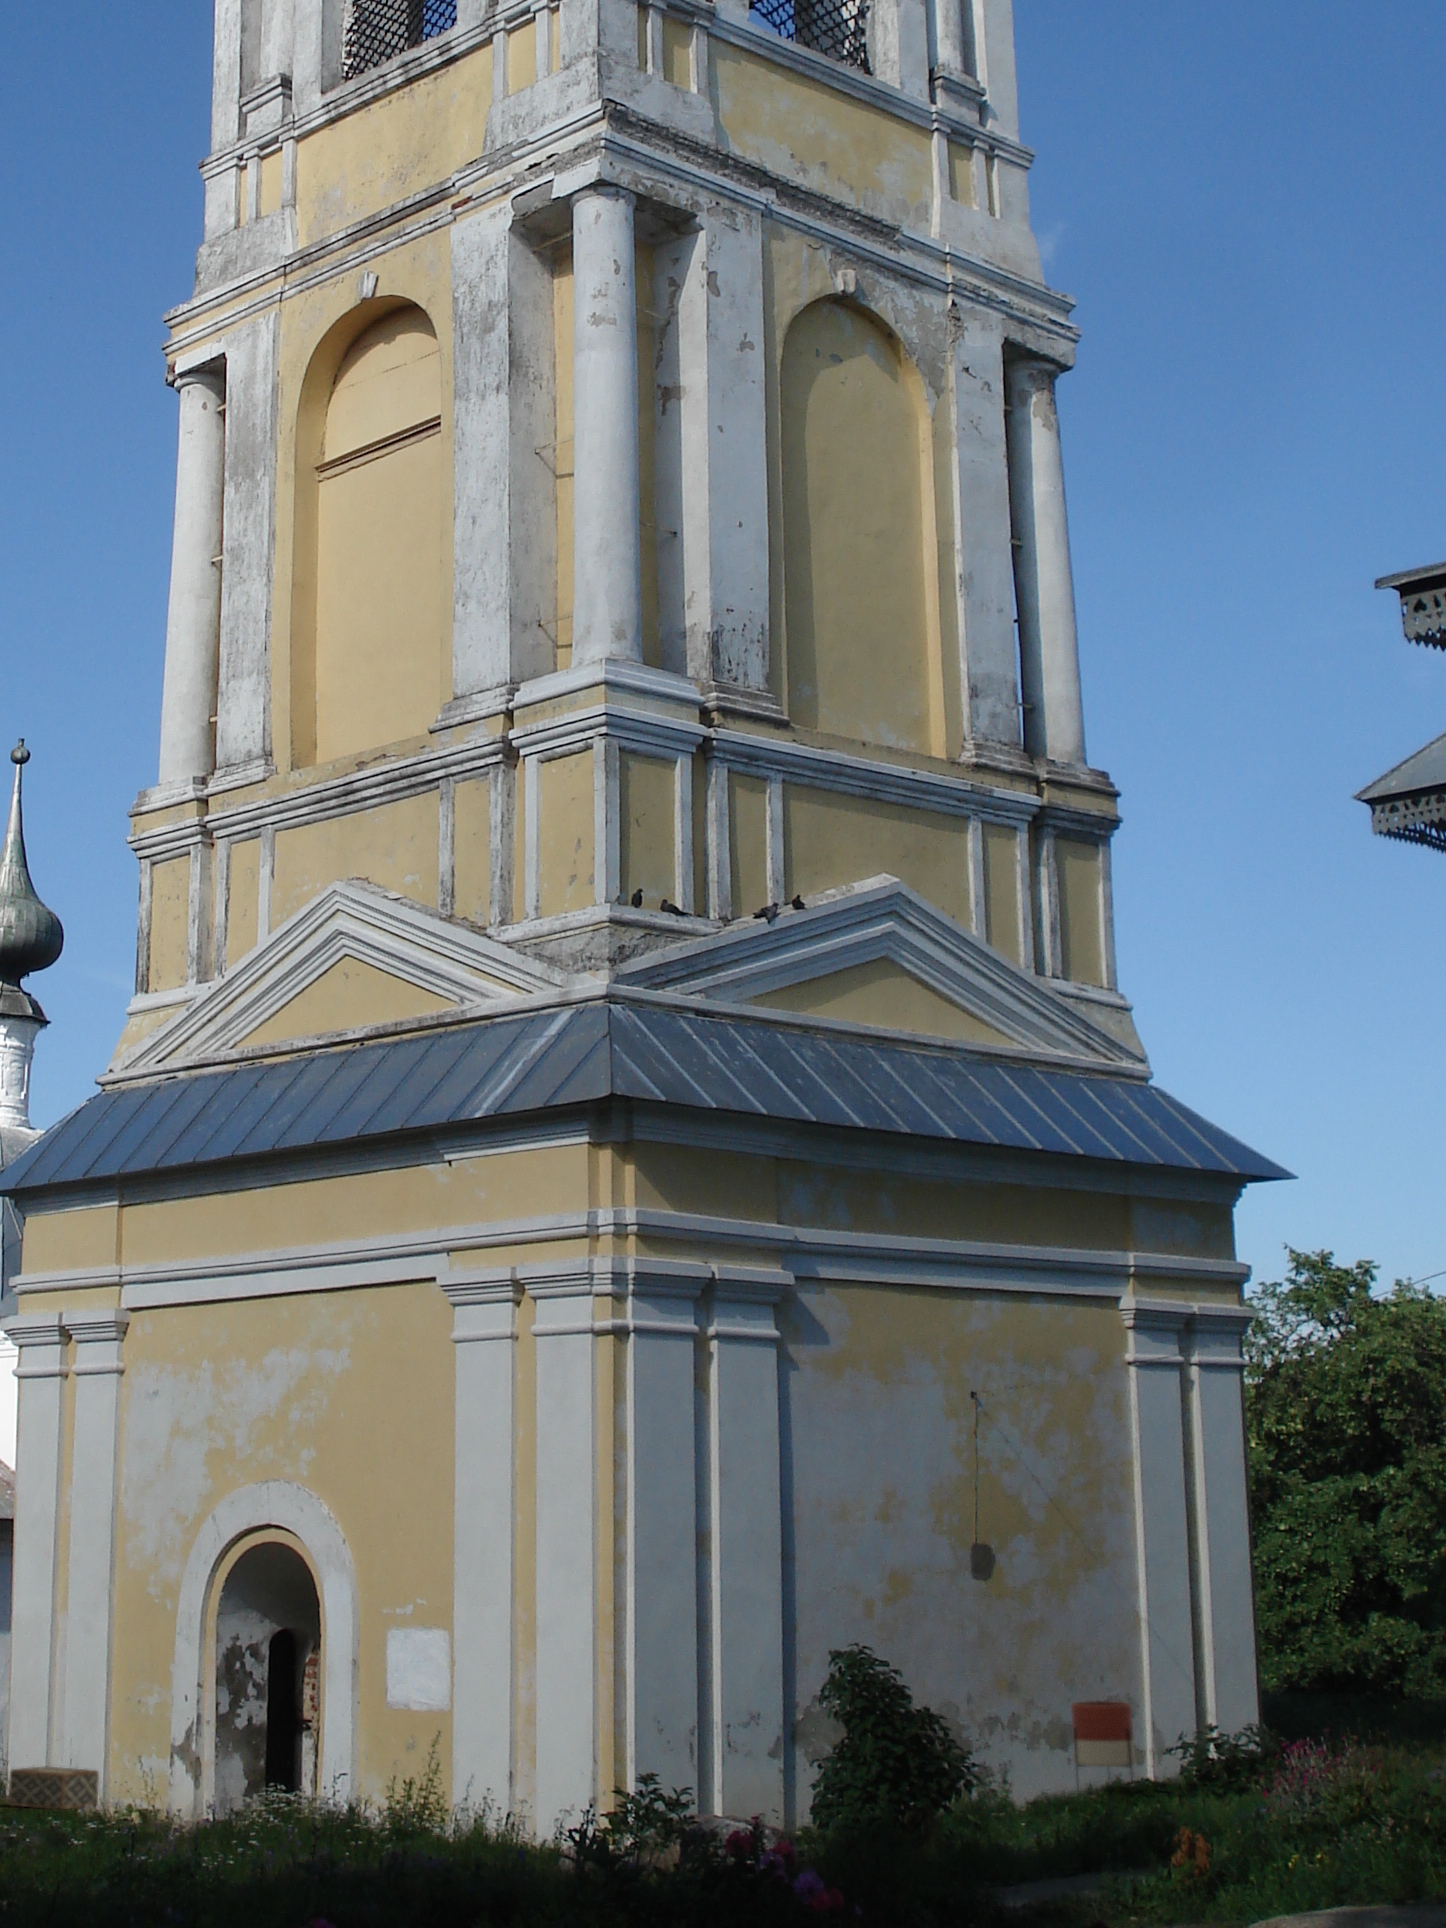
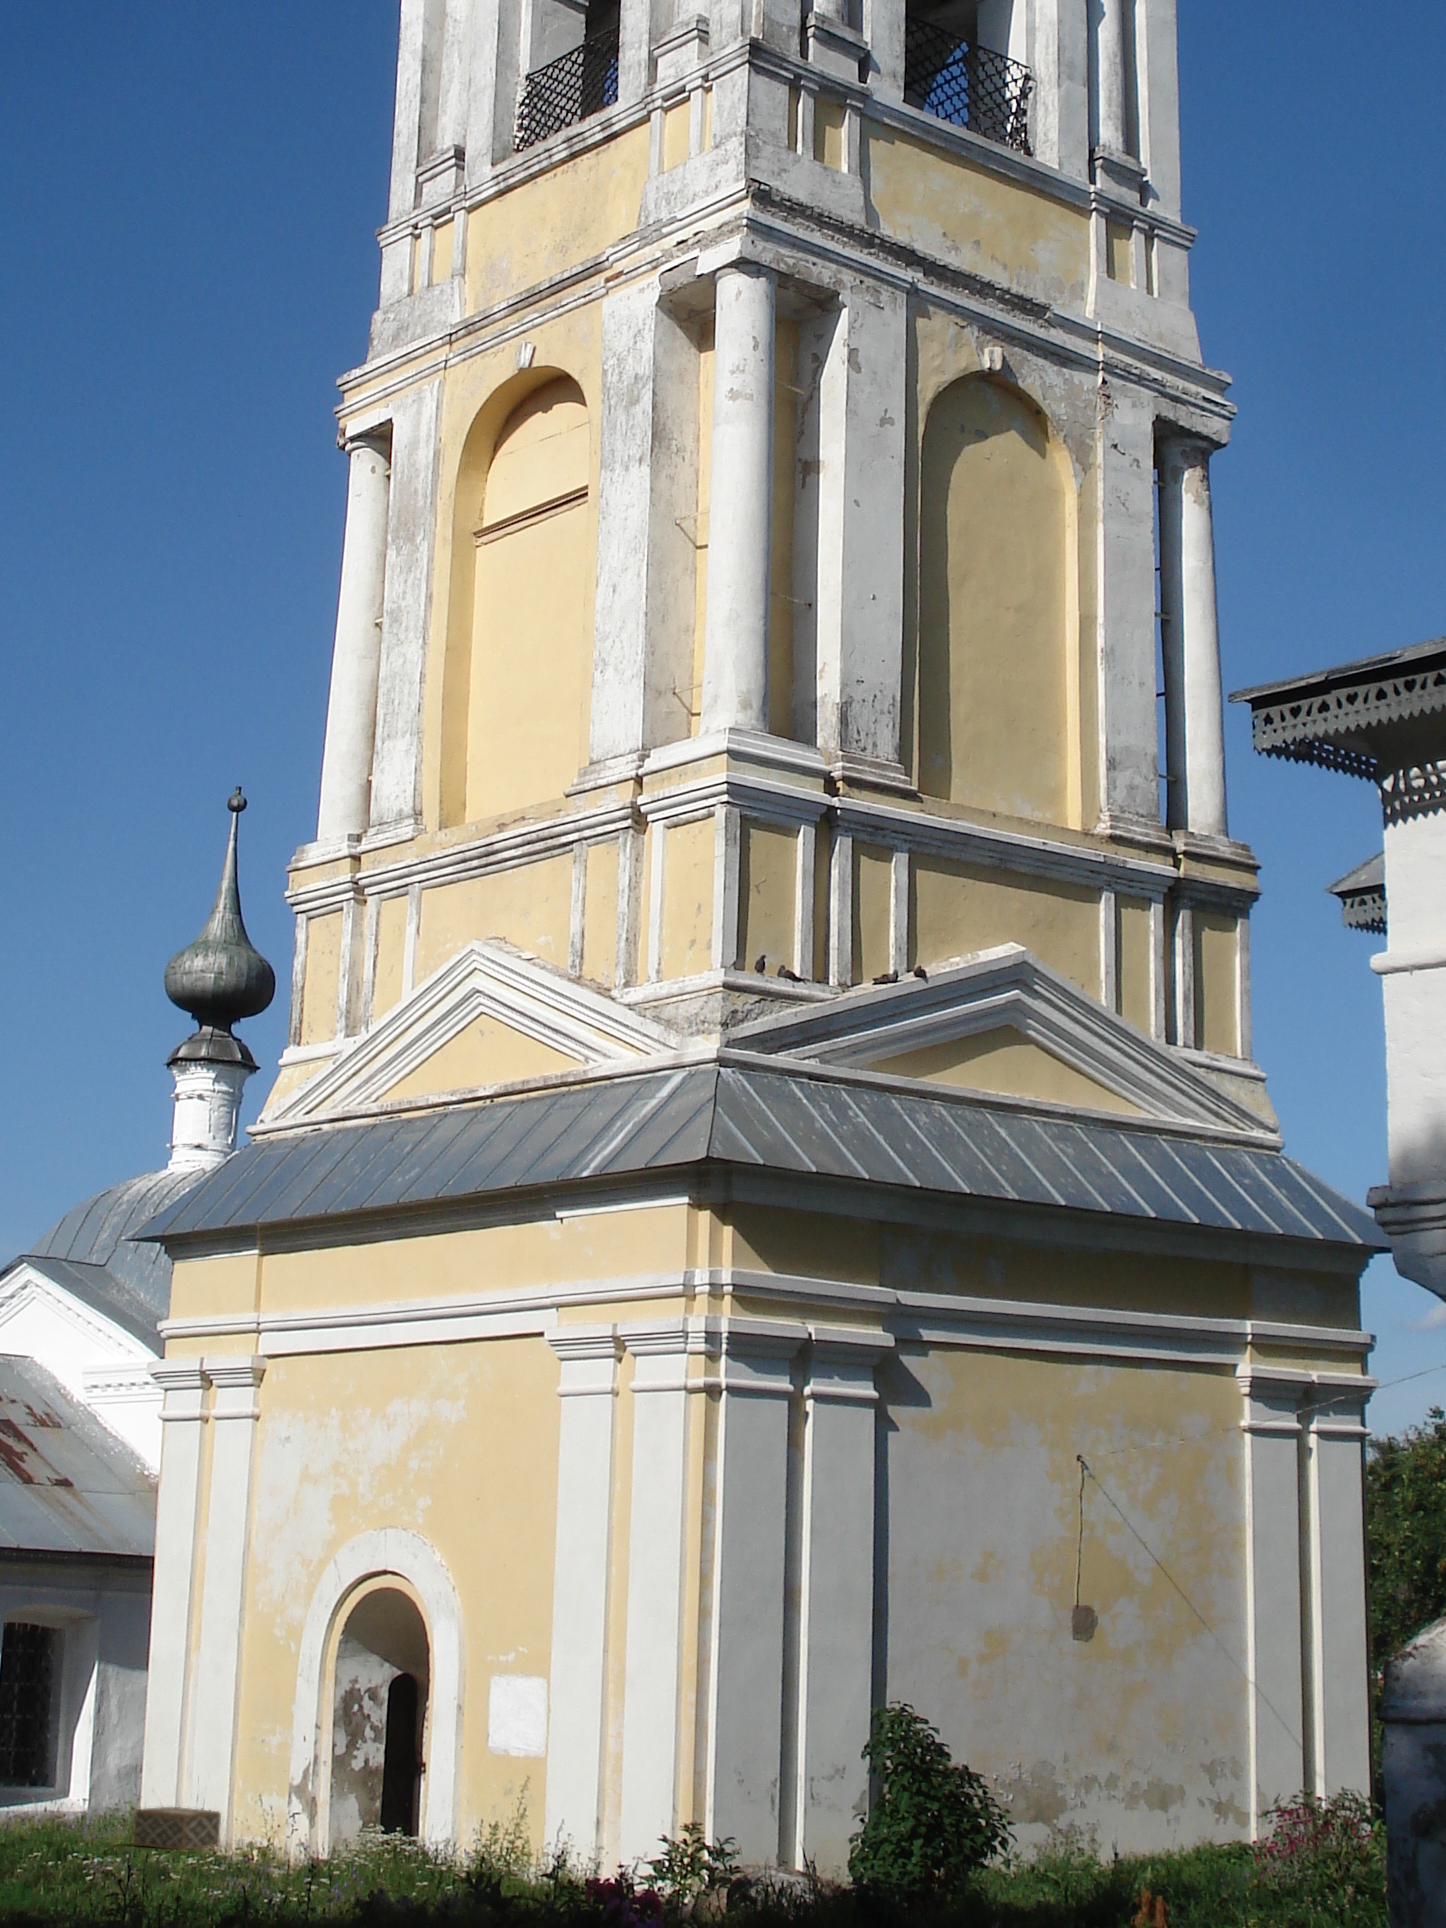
planter: present [1071,1701,1136,1787] -> none [1166,1761,1227,1853]

